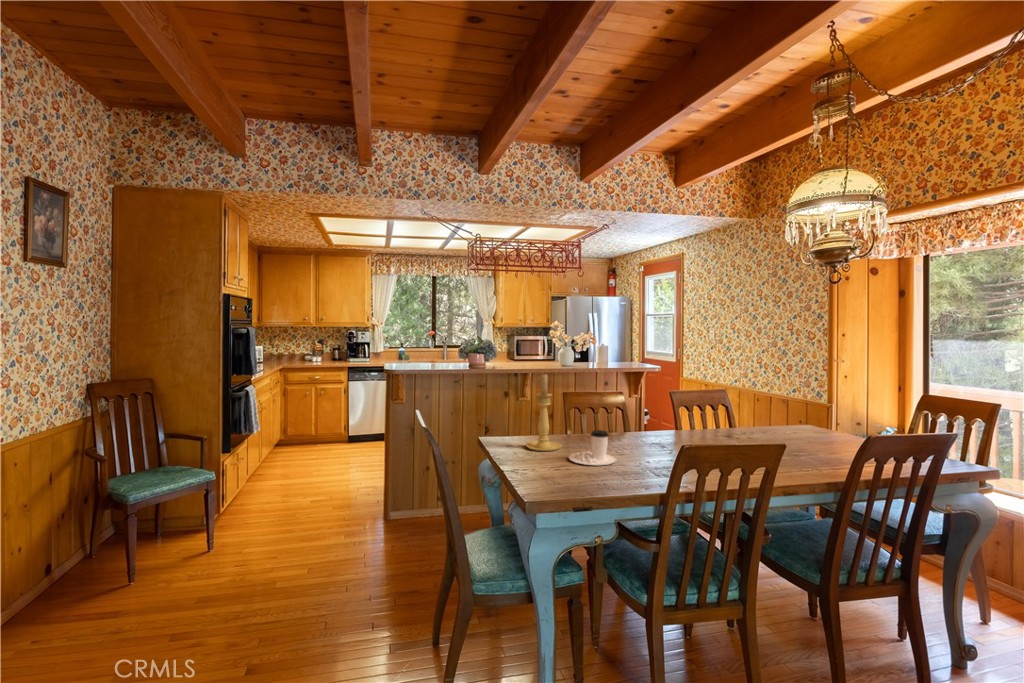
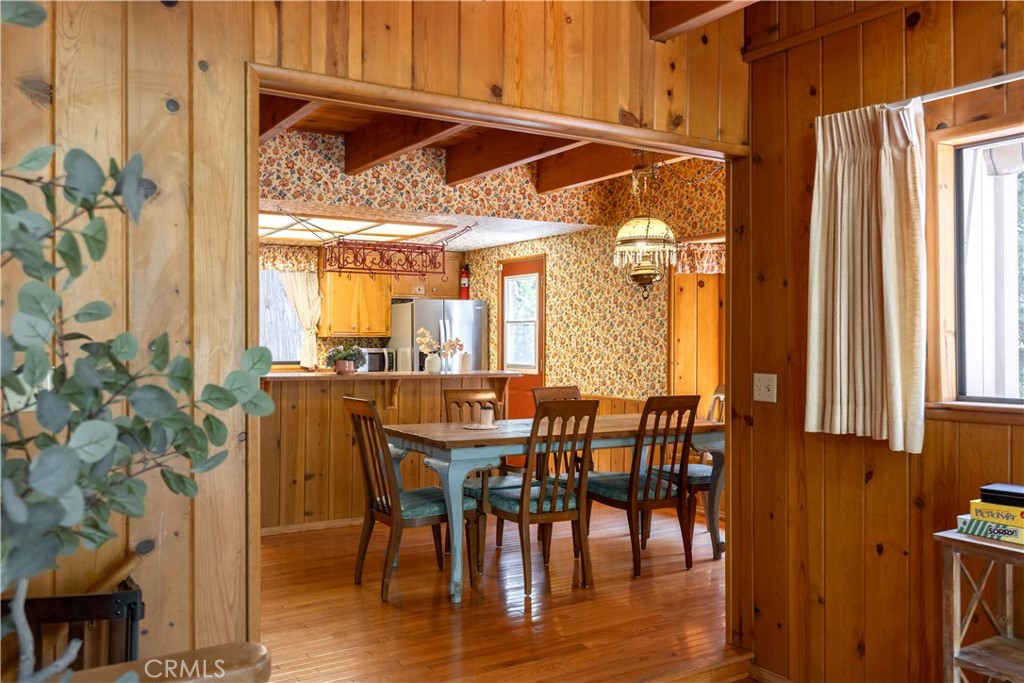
candle holder: present [526,374,561,451] -> none [425,366,454,427]

